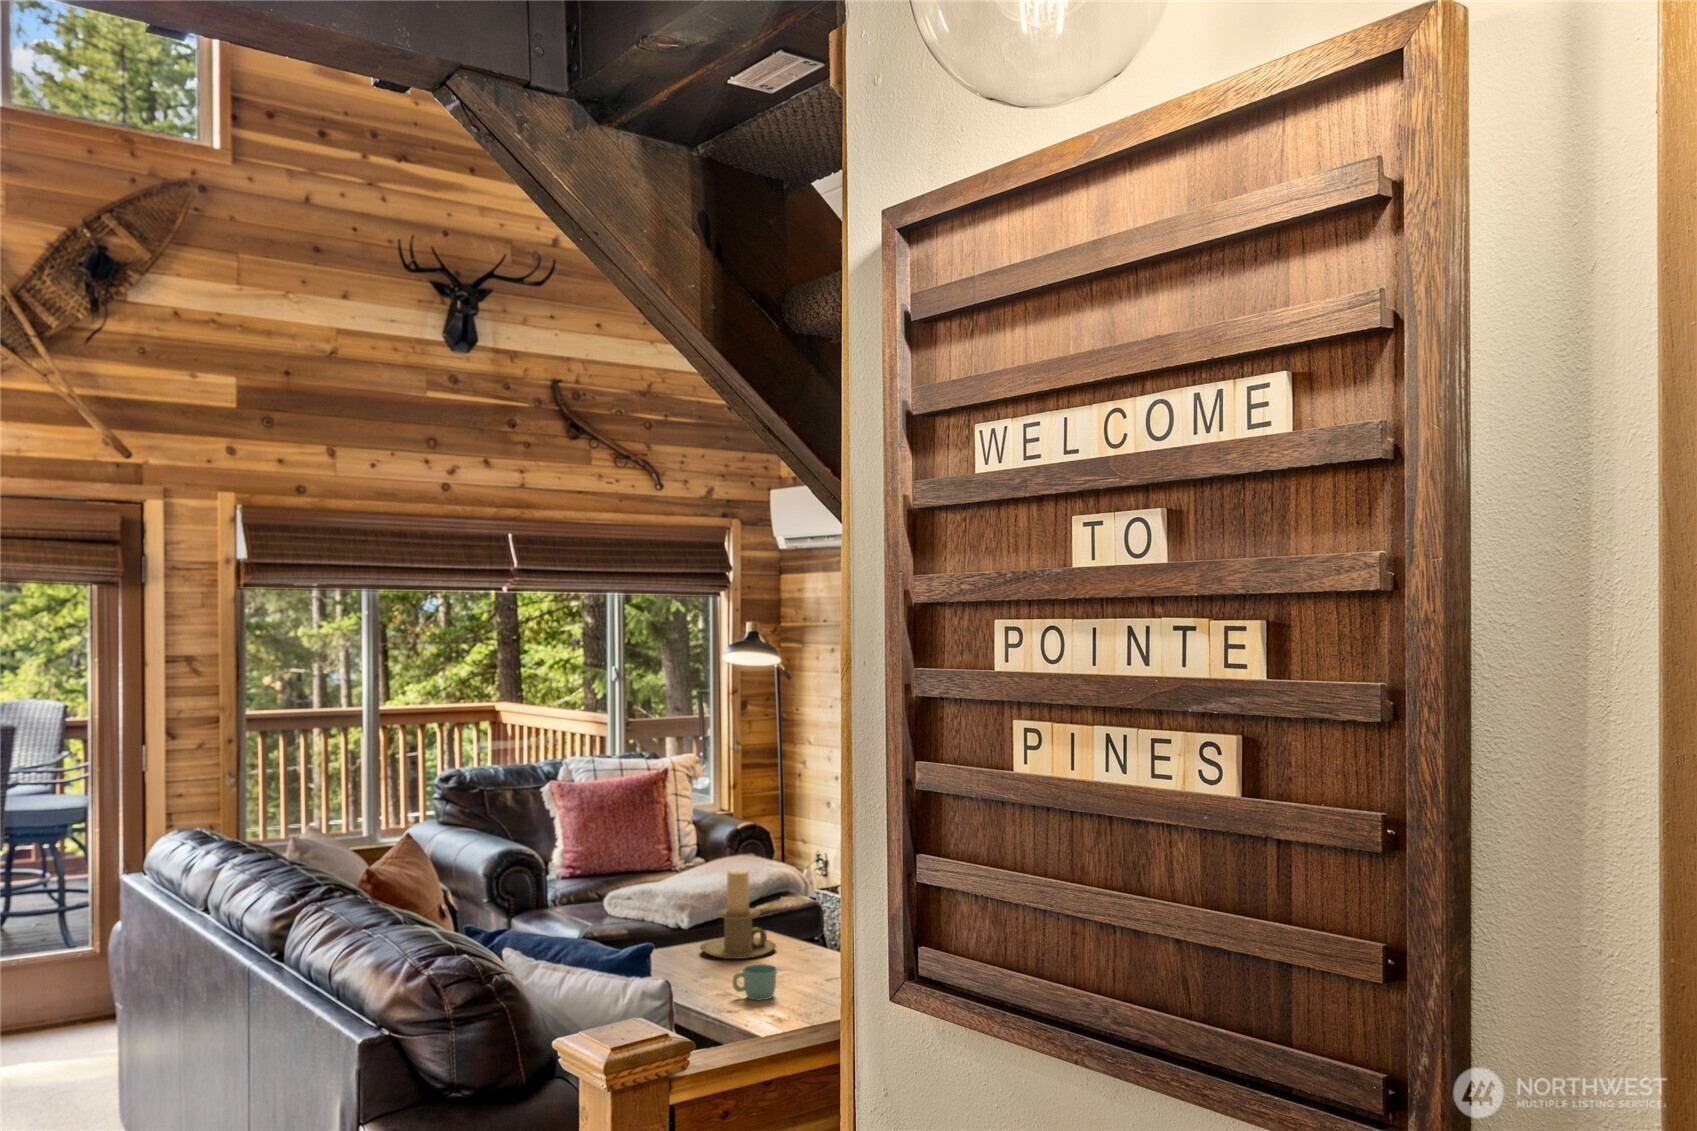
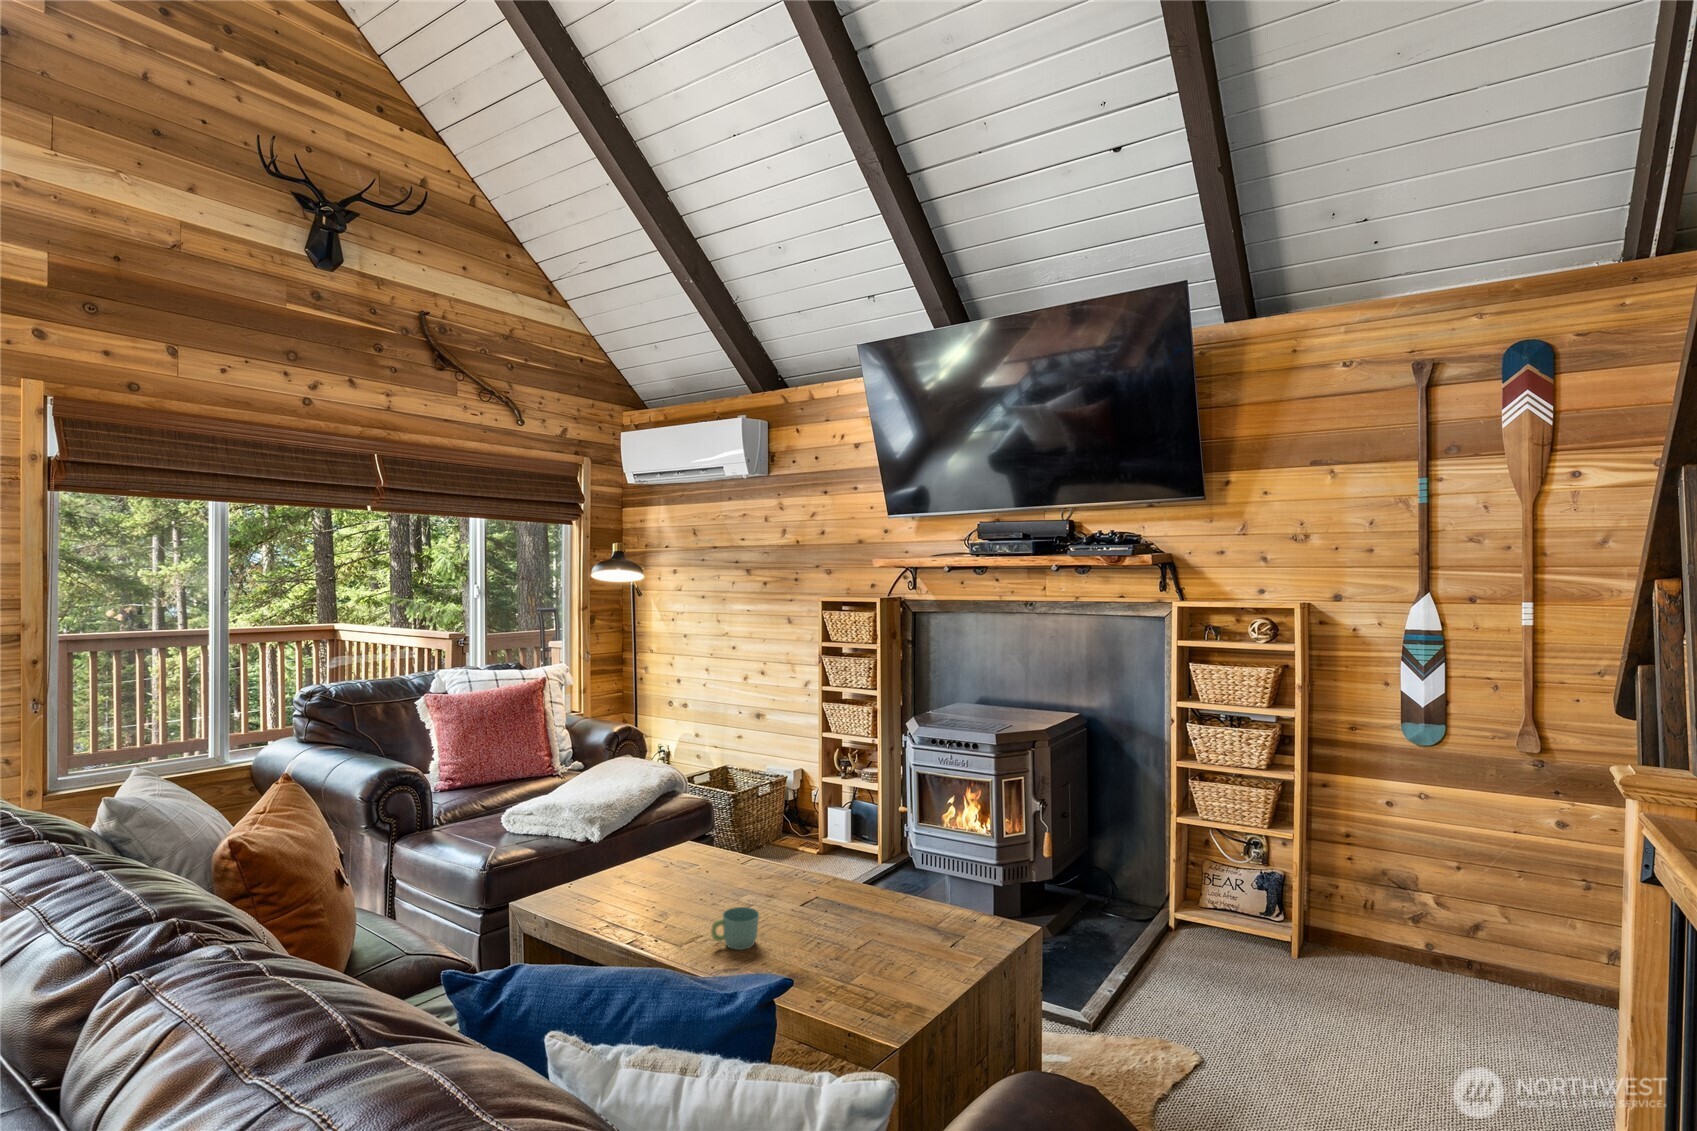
candle holder: present [700,870,776,959] -> none [633,793,712,888]

